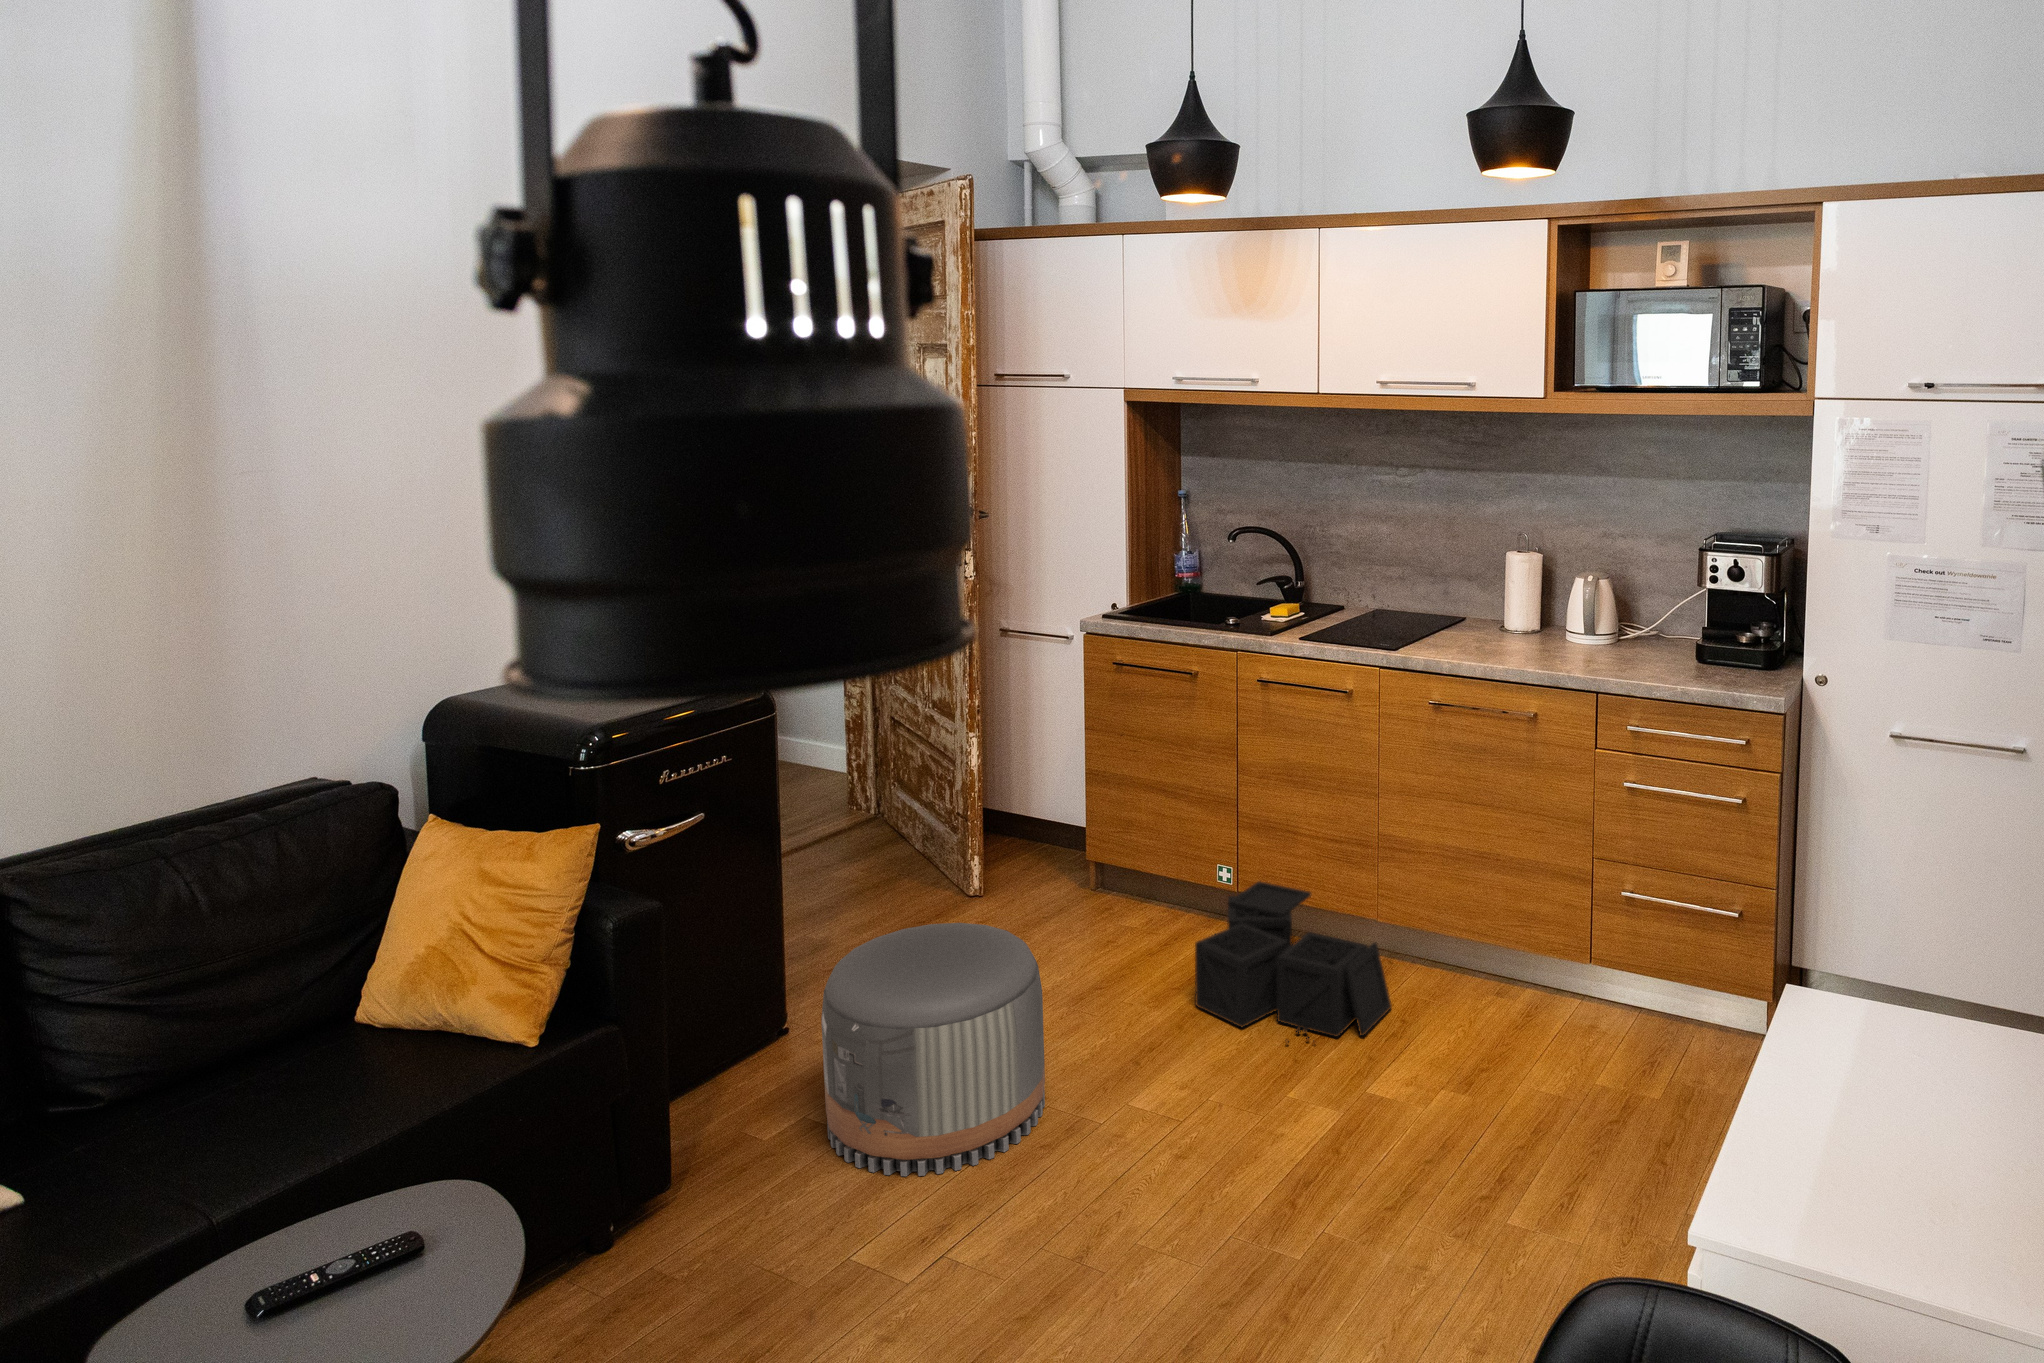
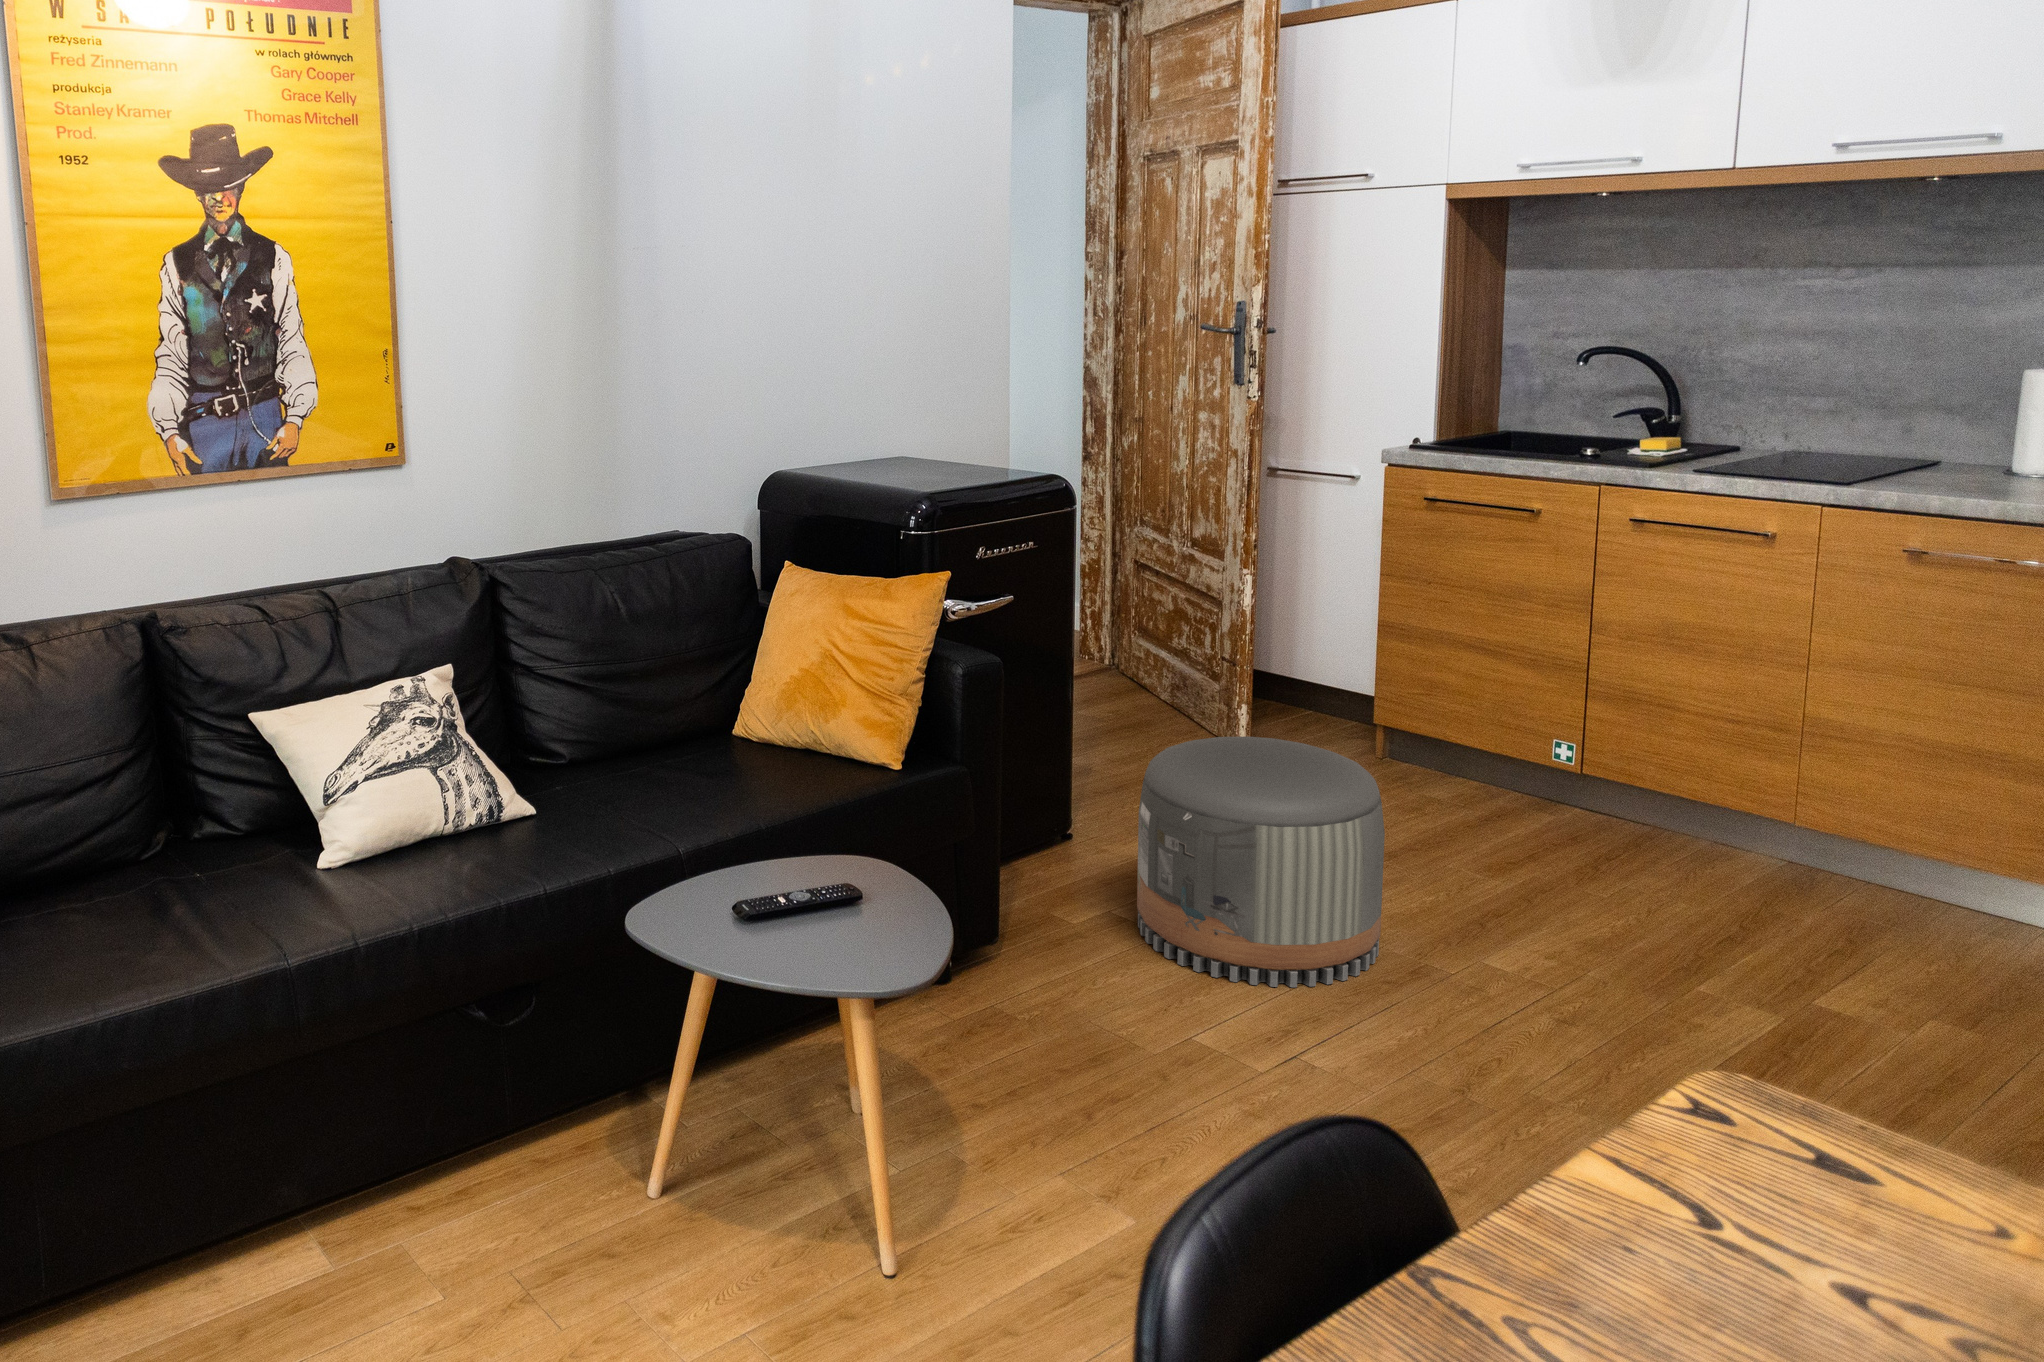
storage bin: present [1195,881,1392,1043] -> none [1543,761,1826,948]

